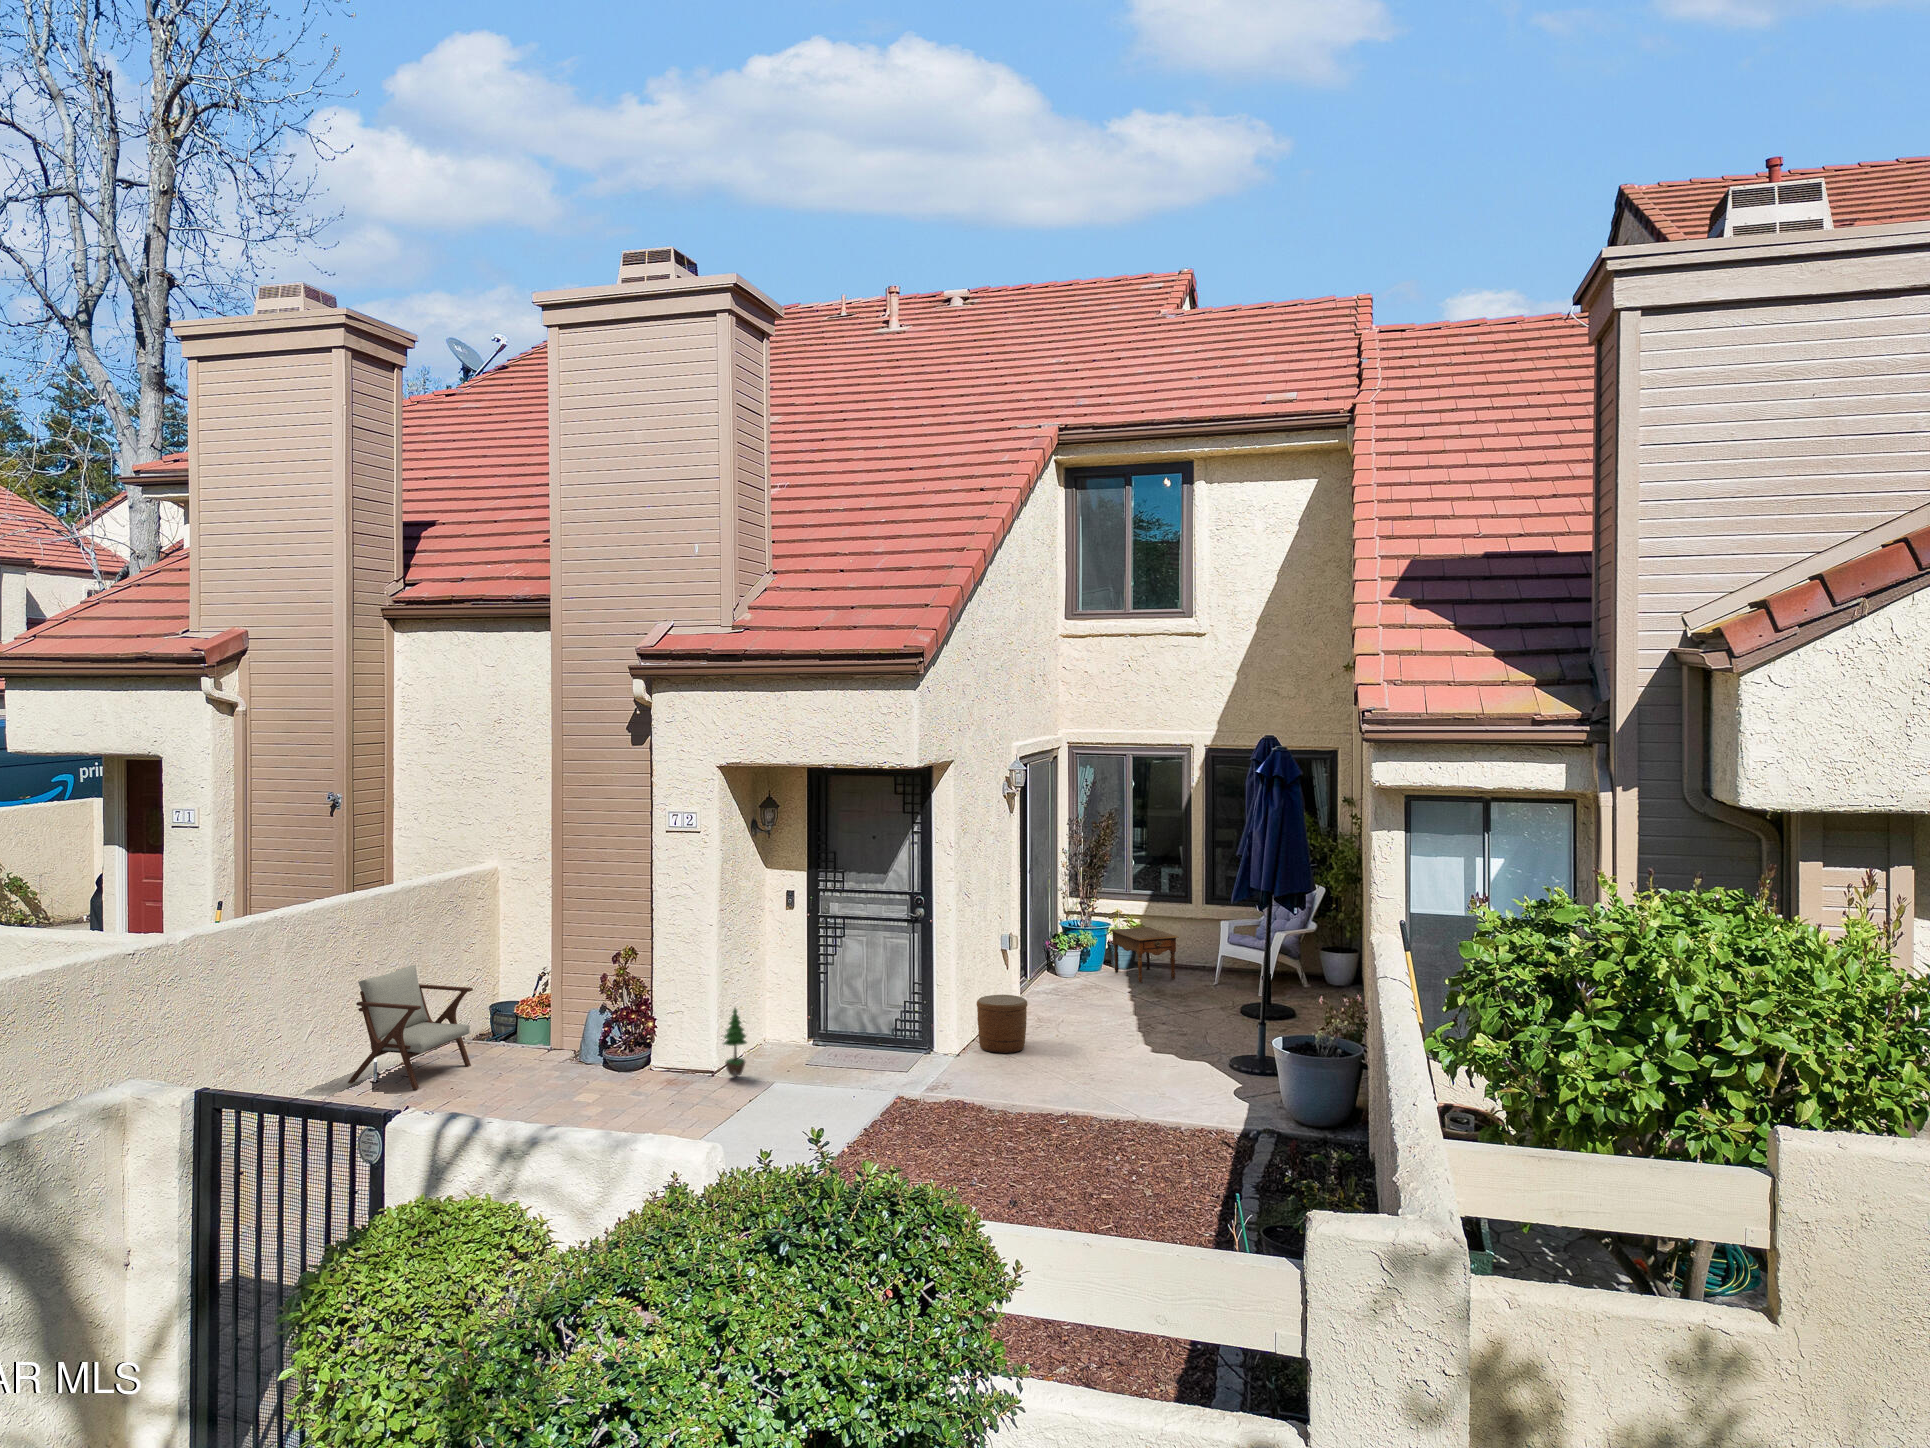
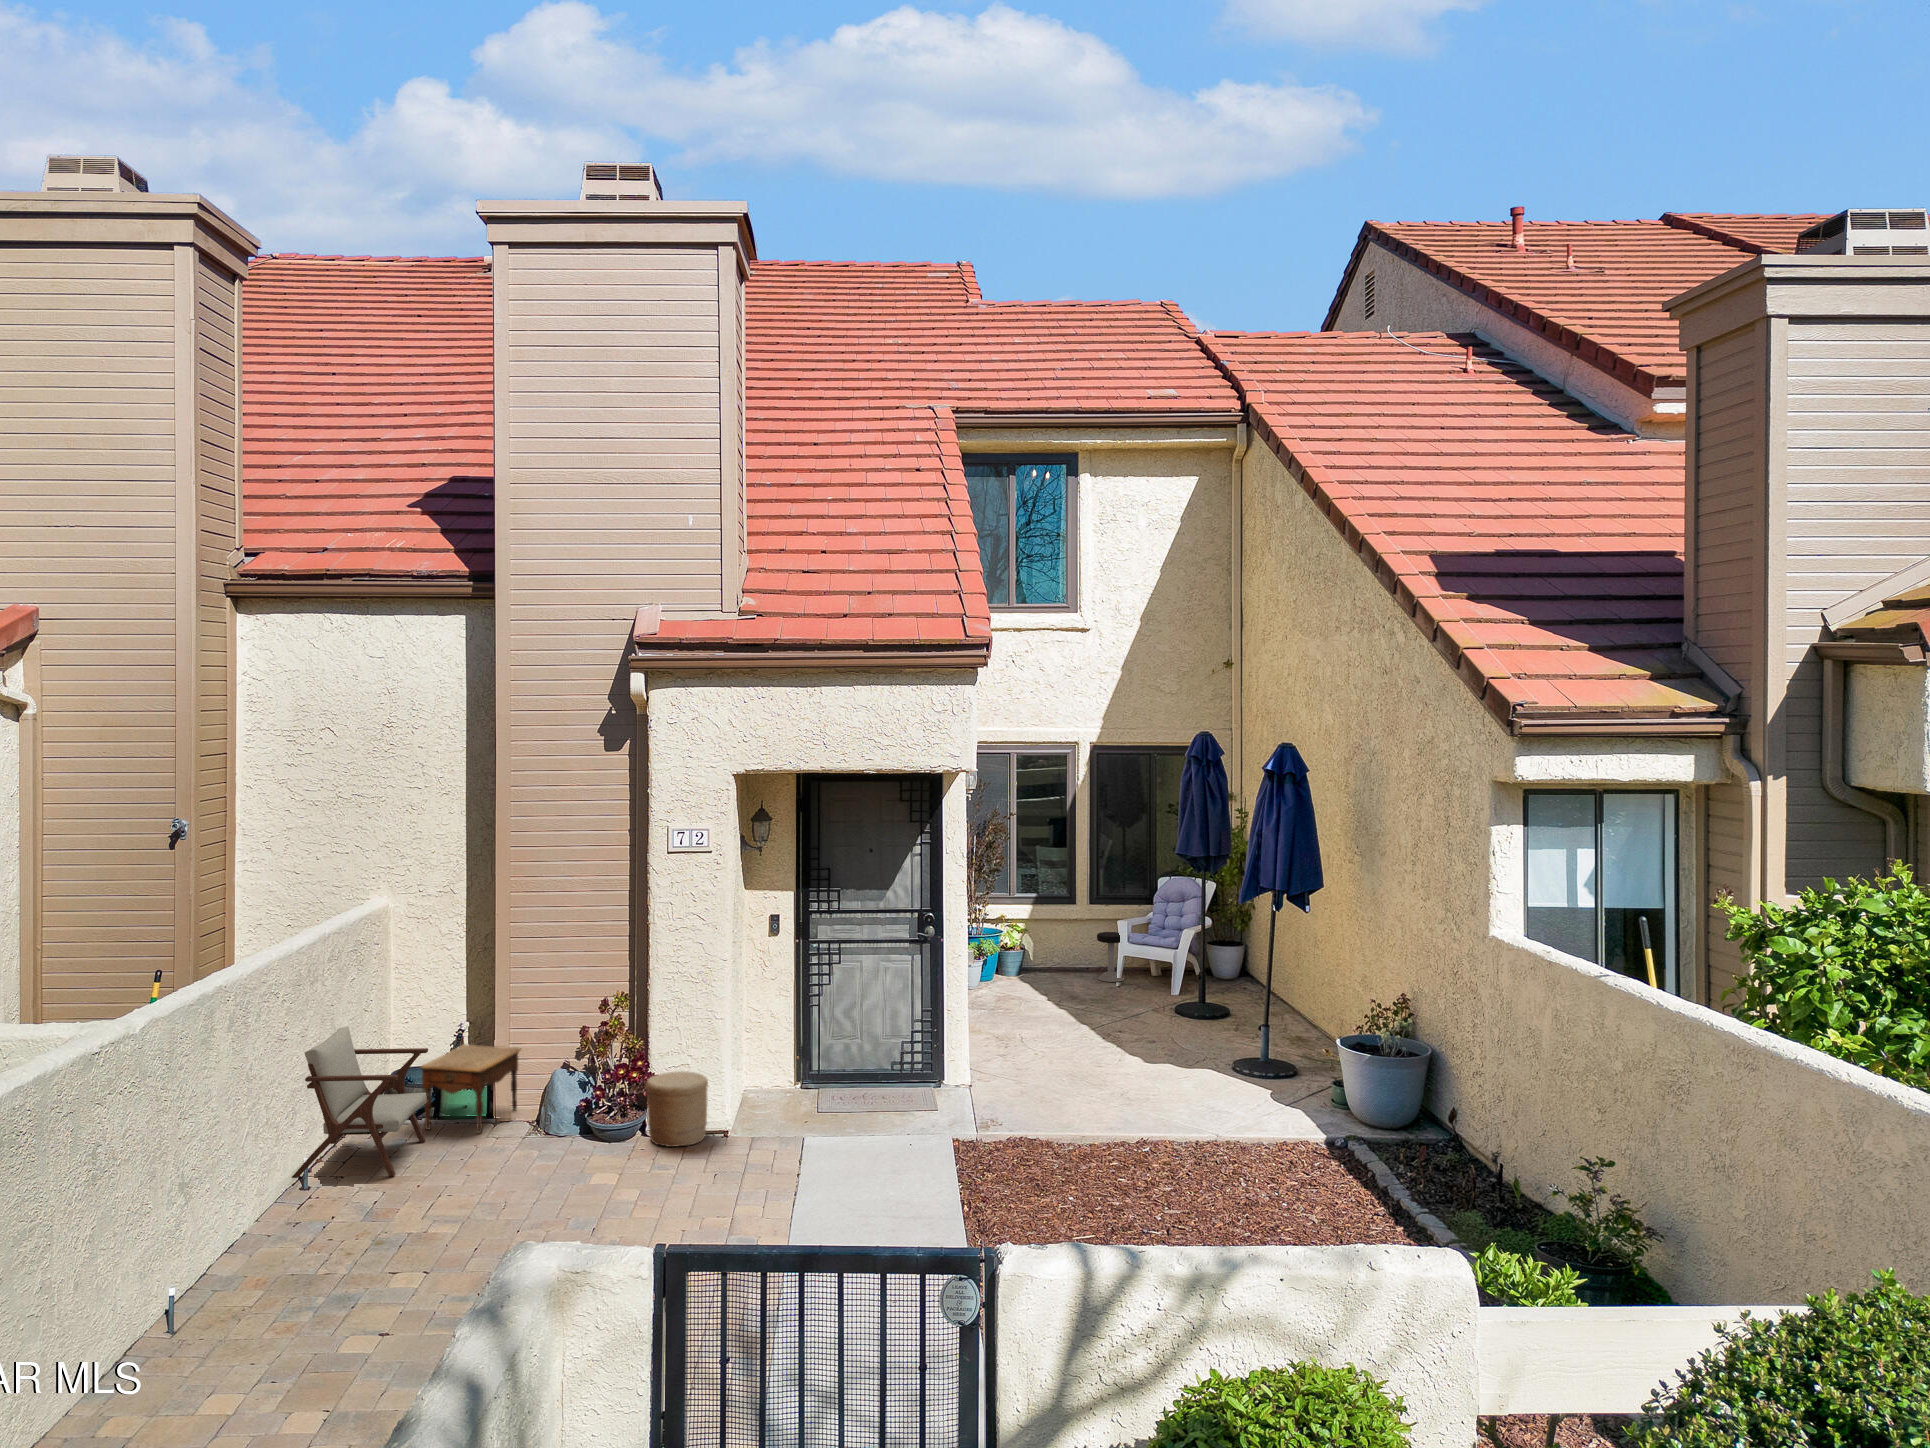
side table: present [1110,927,1179,982] -> present [420,1044,521,1133]
stool: none [1200,932,1229,982] -> present [1097,932,1124,982]
woven basket: present [977,995,1027,1053] -> present [646,1071,708,1147]
potted tree: present [724,1008,747,1077] -> none [741,1044,770,1123]

